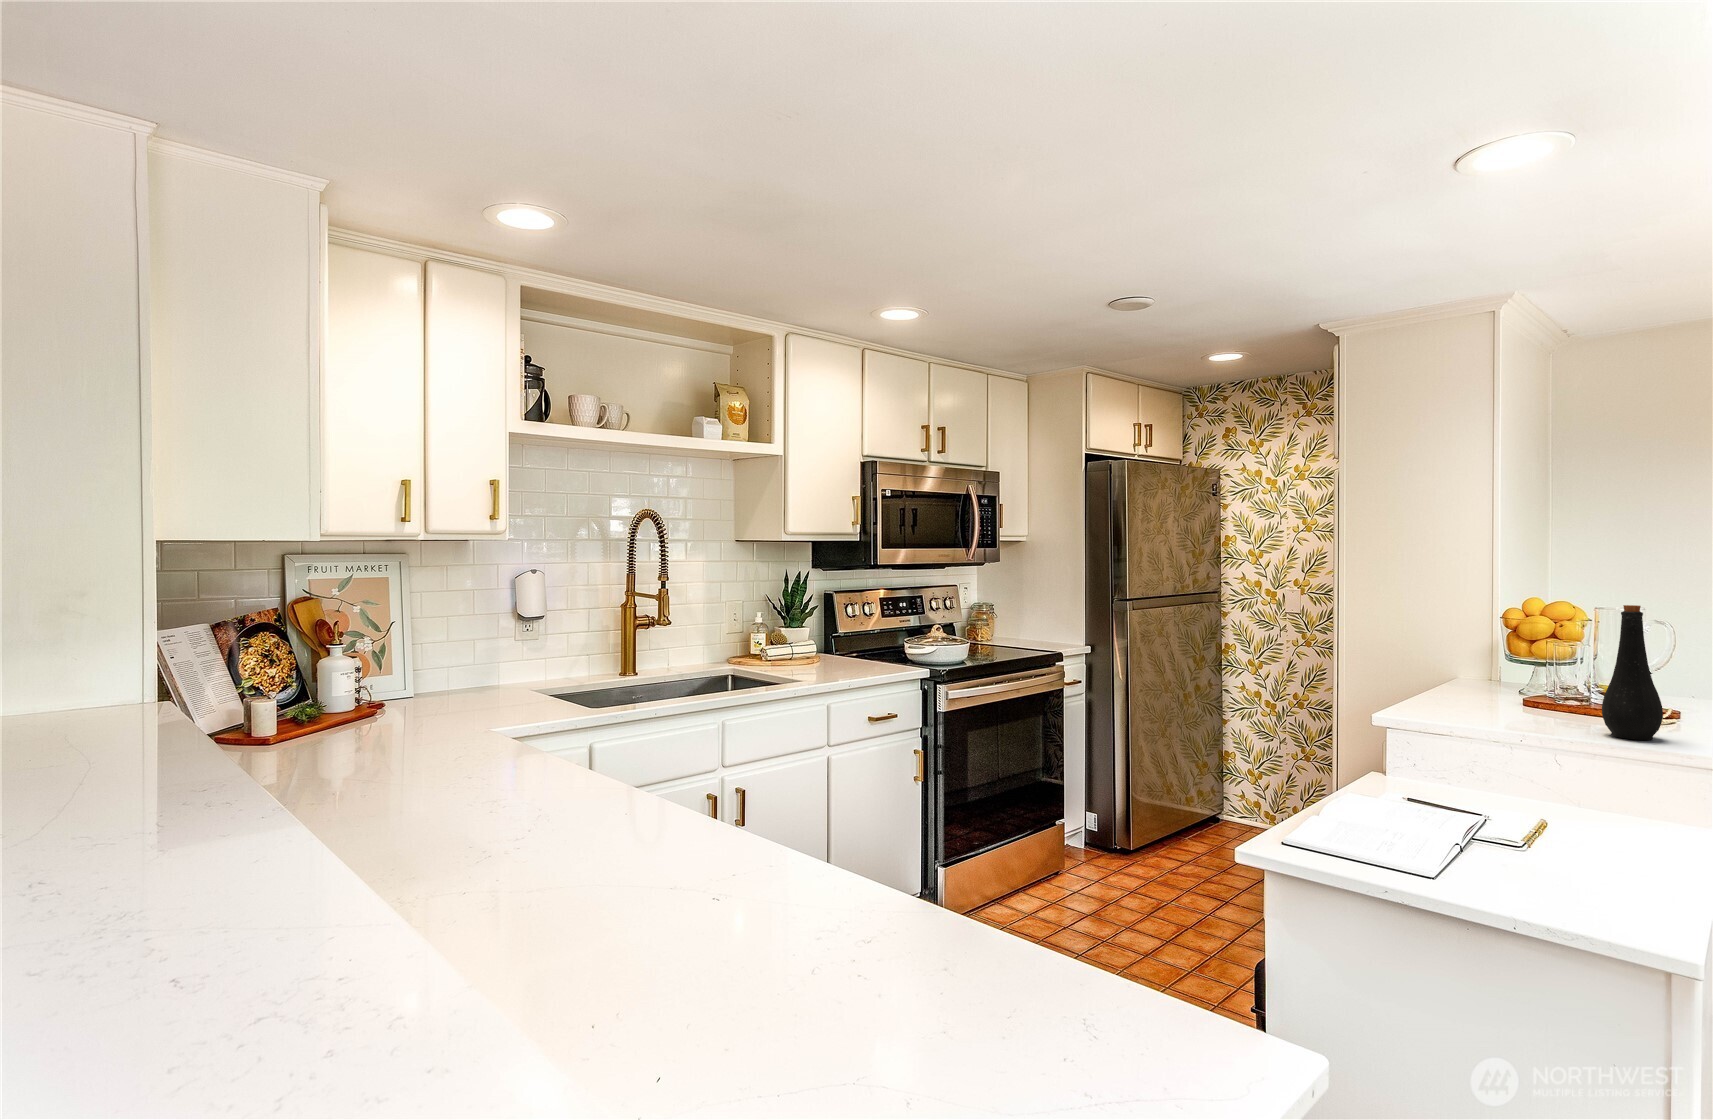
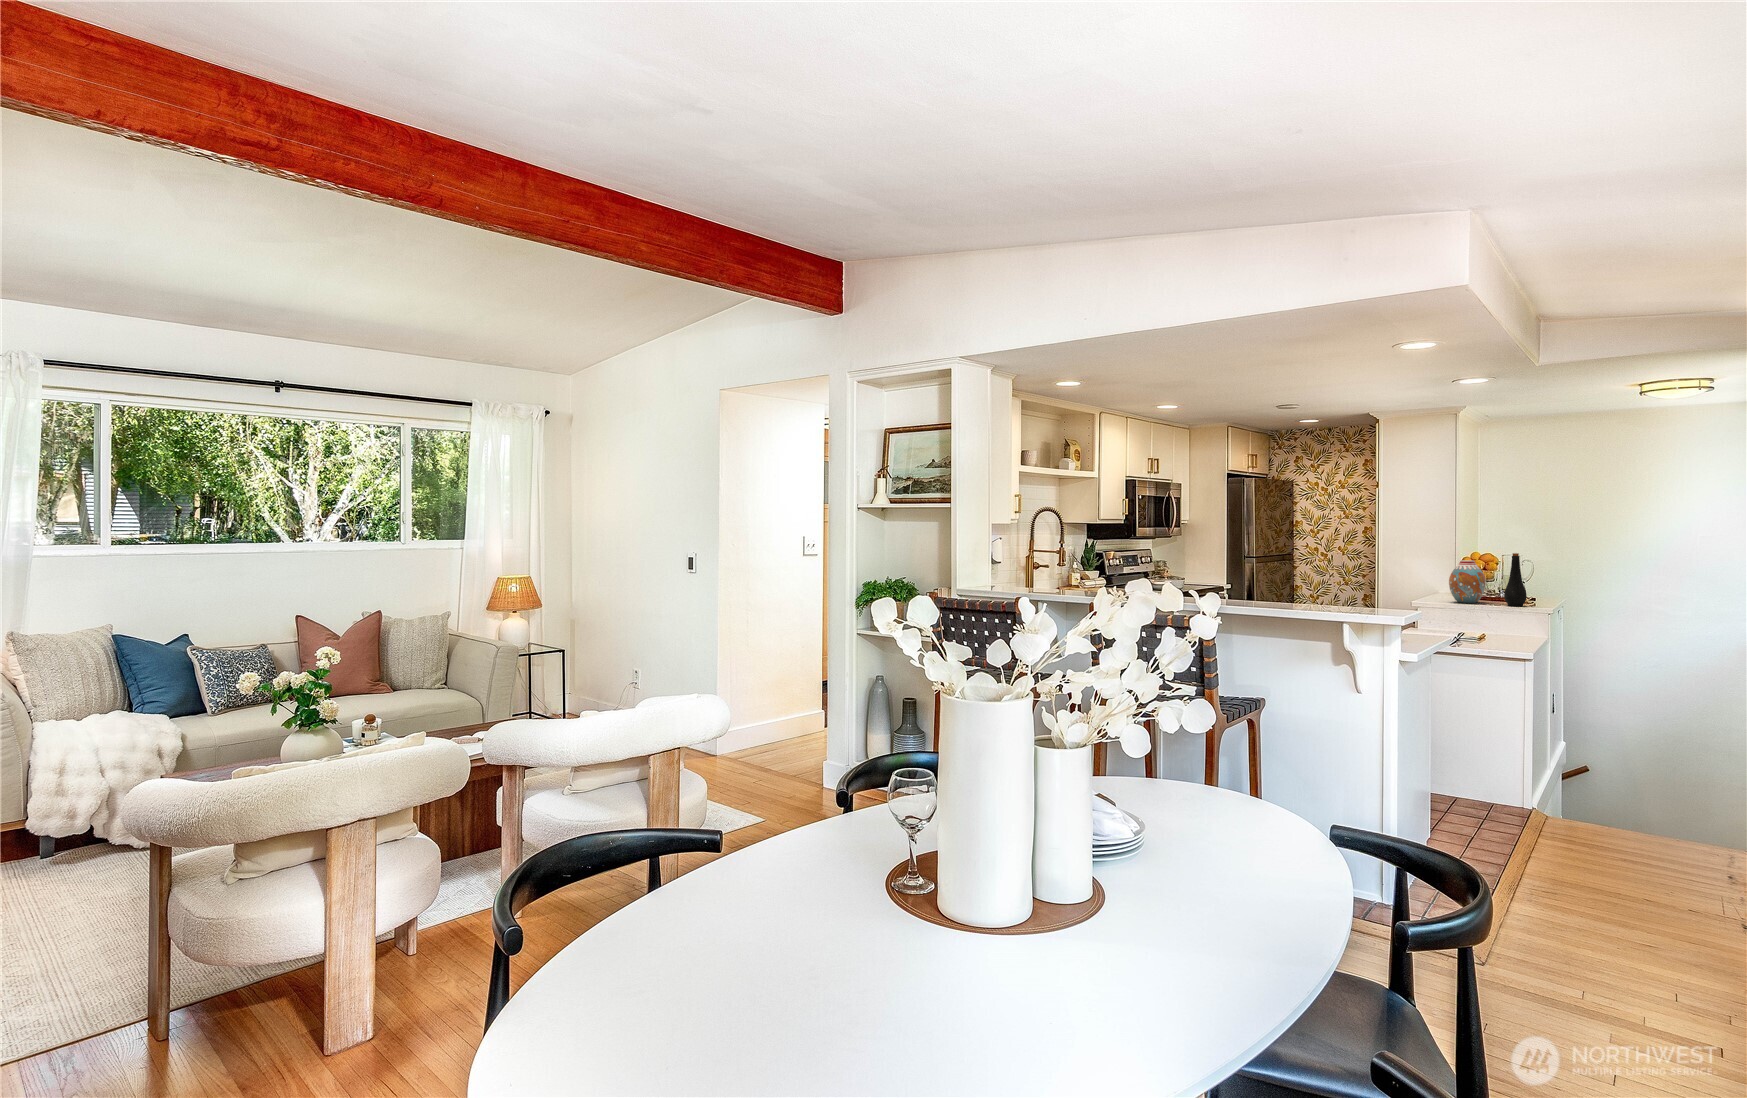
vase: none [1464,618,1554,721] -> present [1449,560,1486,603]

